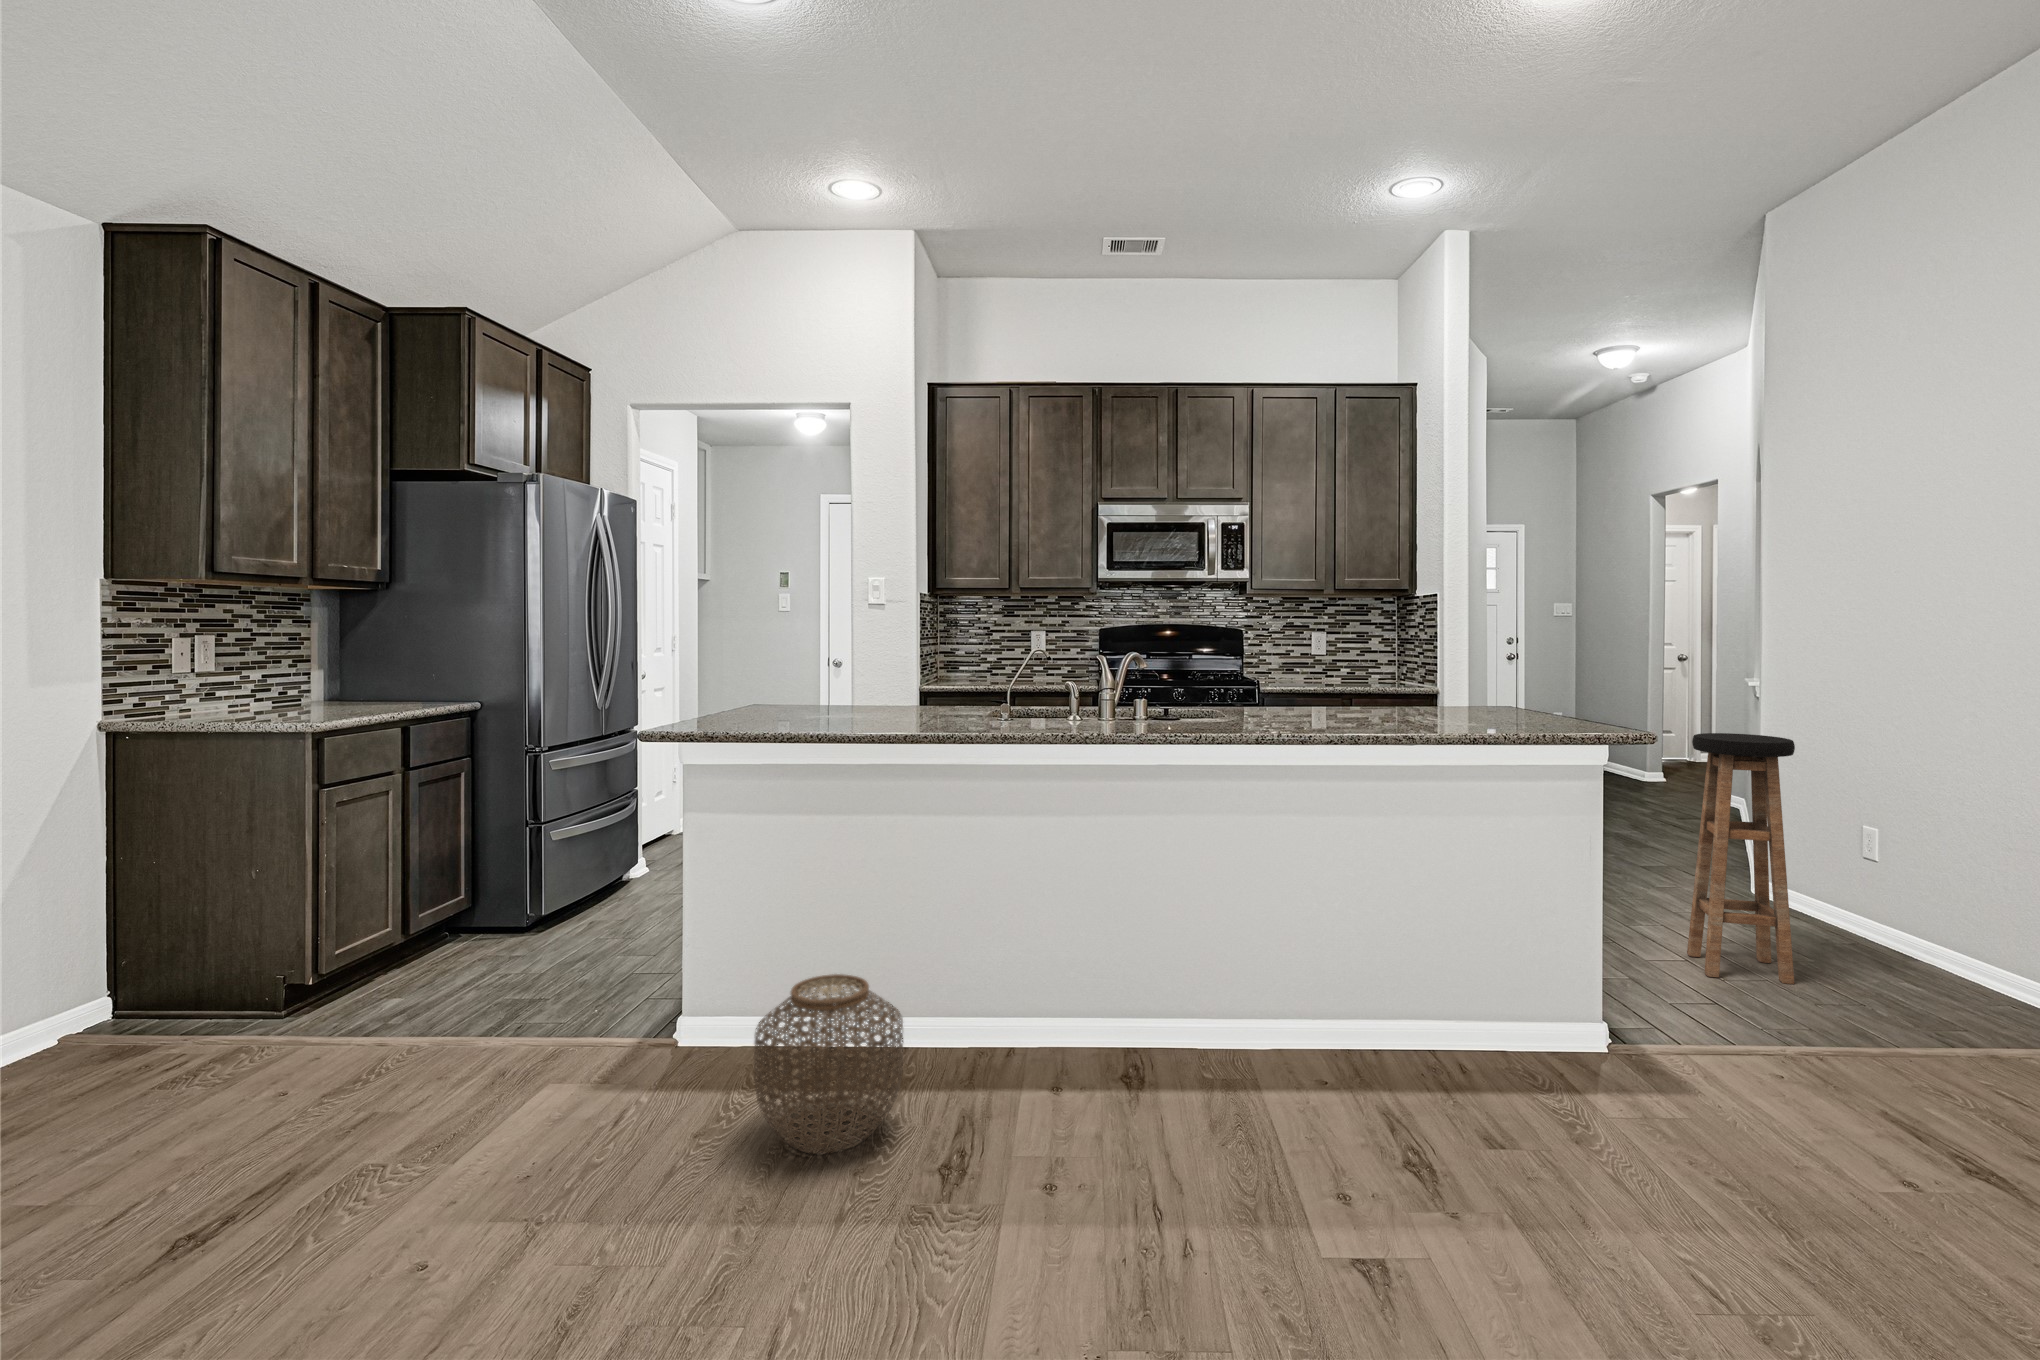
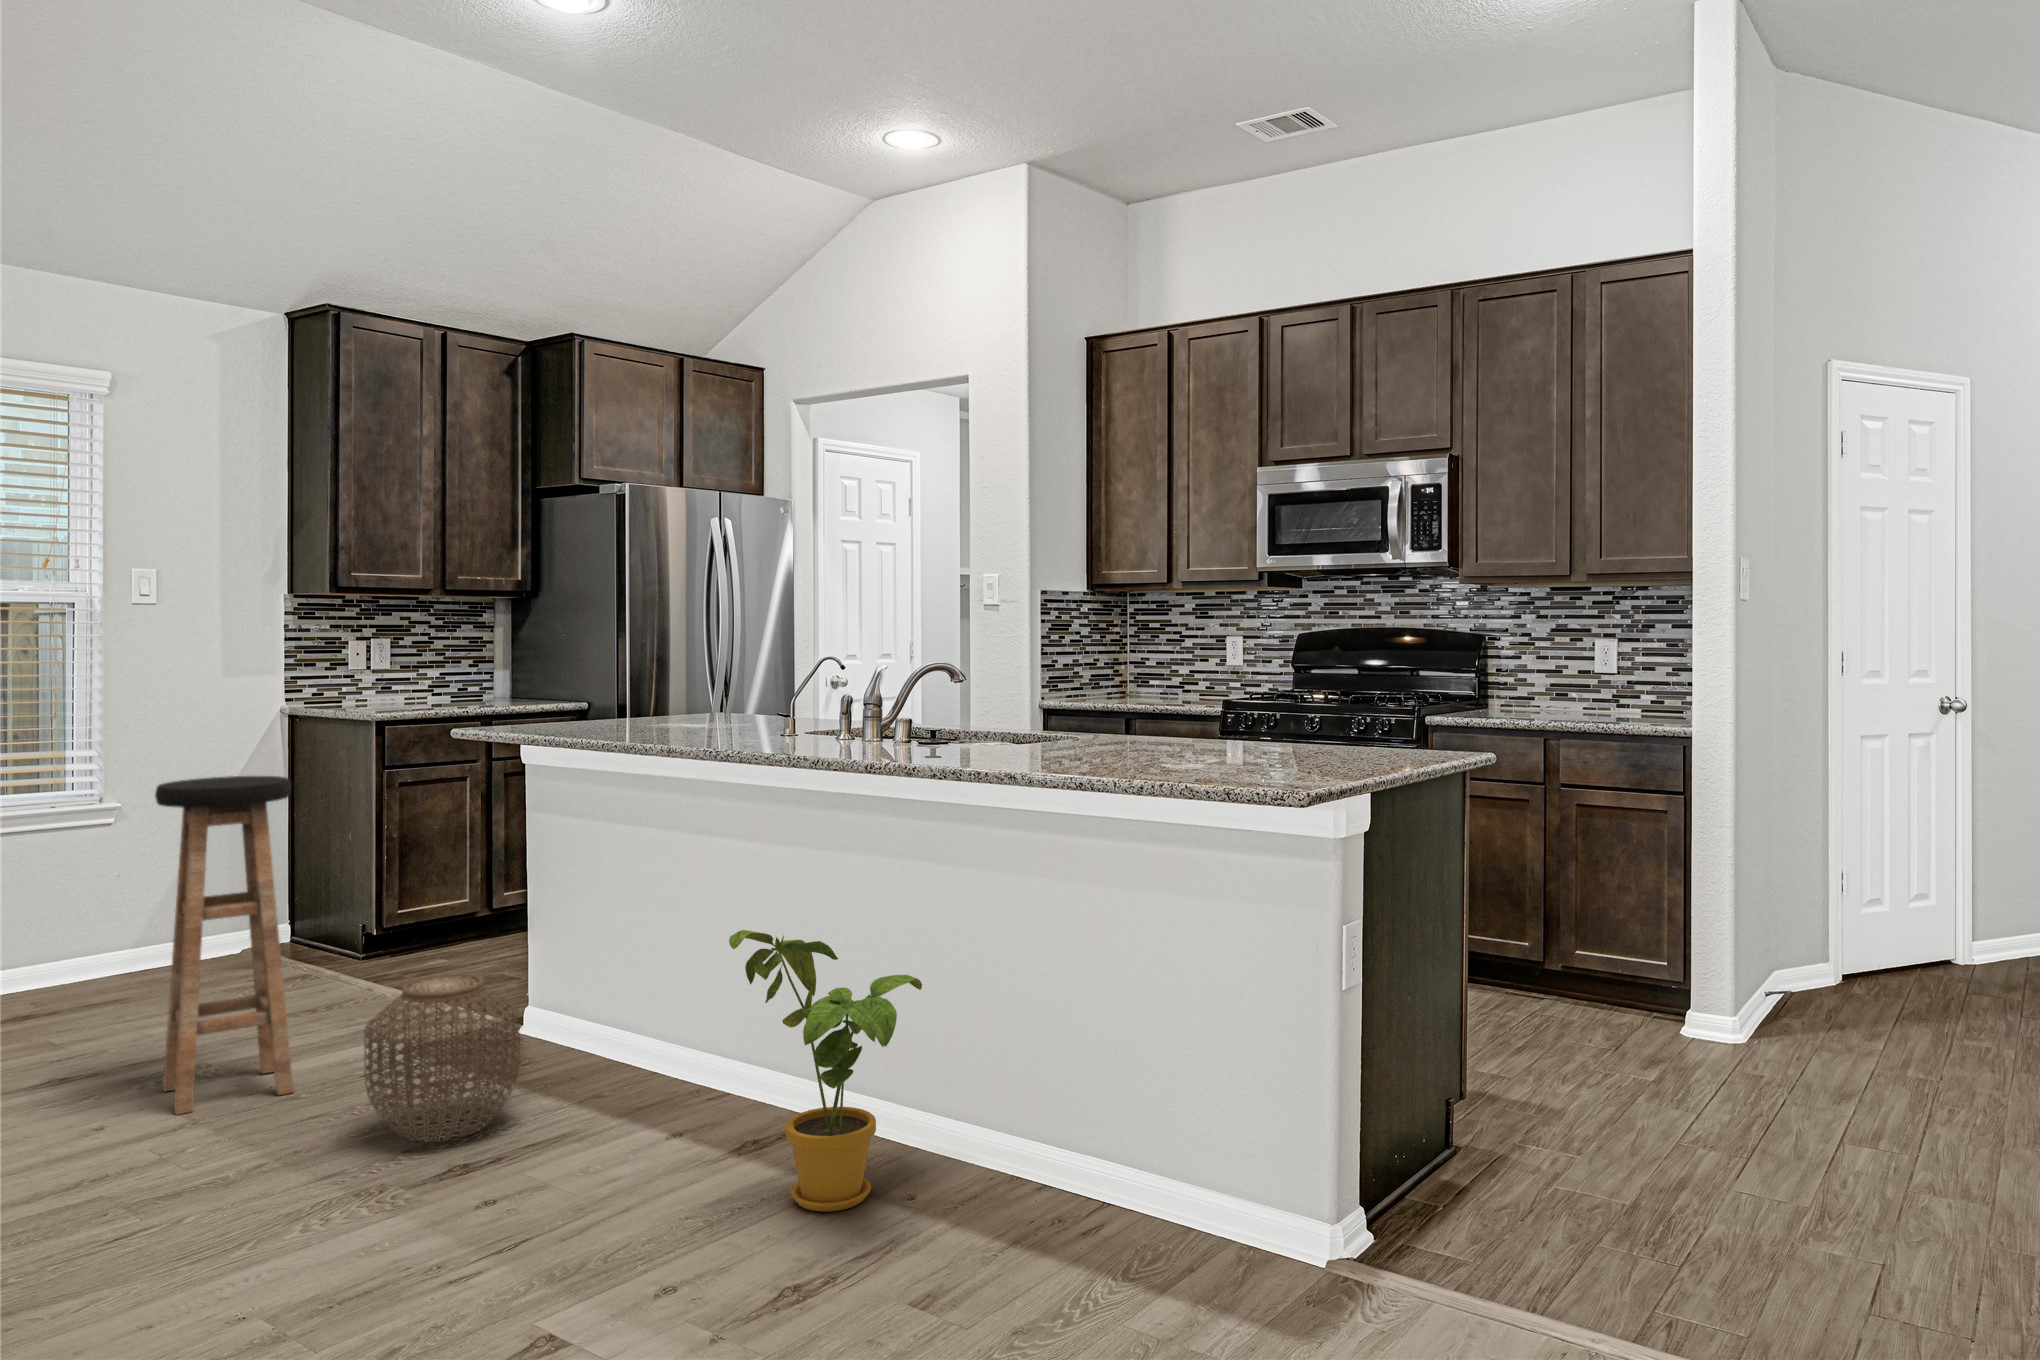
bar stool: present [1687,733,1795,984] -> present [155,776,294,1115]
house plant: none [1195,882,1339,1104] -> present [729,930,922,1212]

